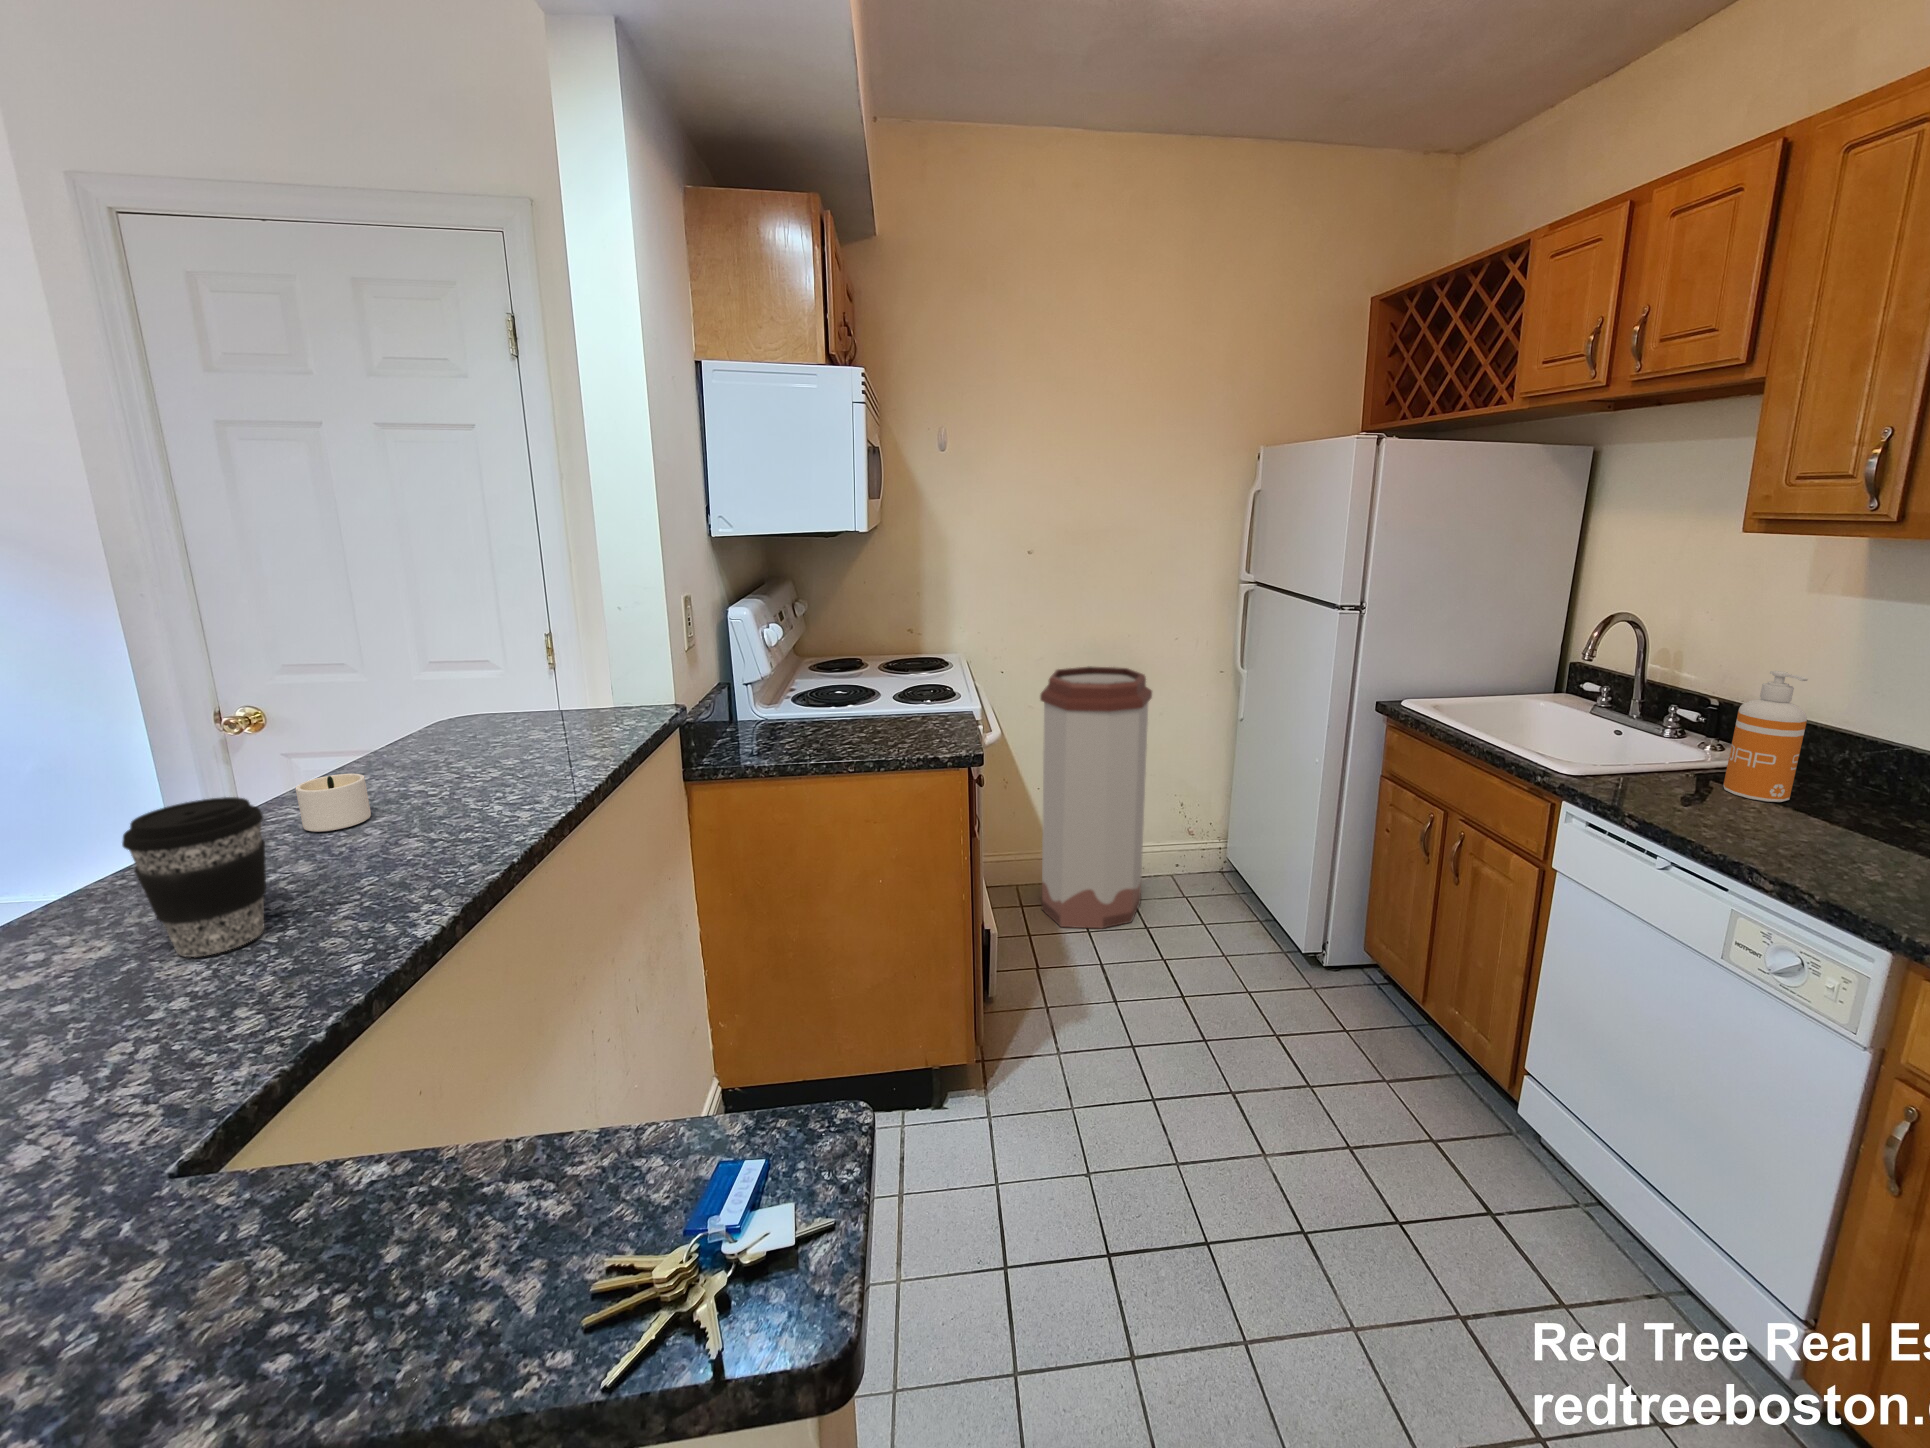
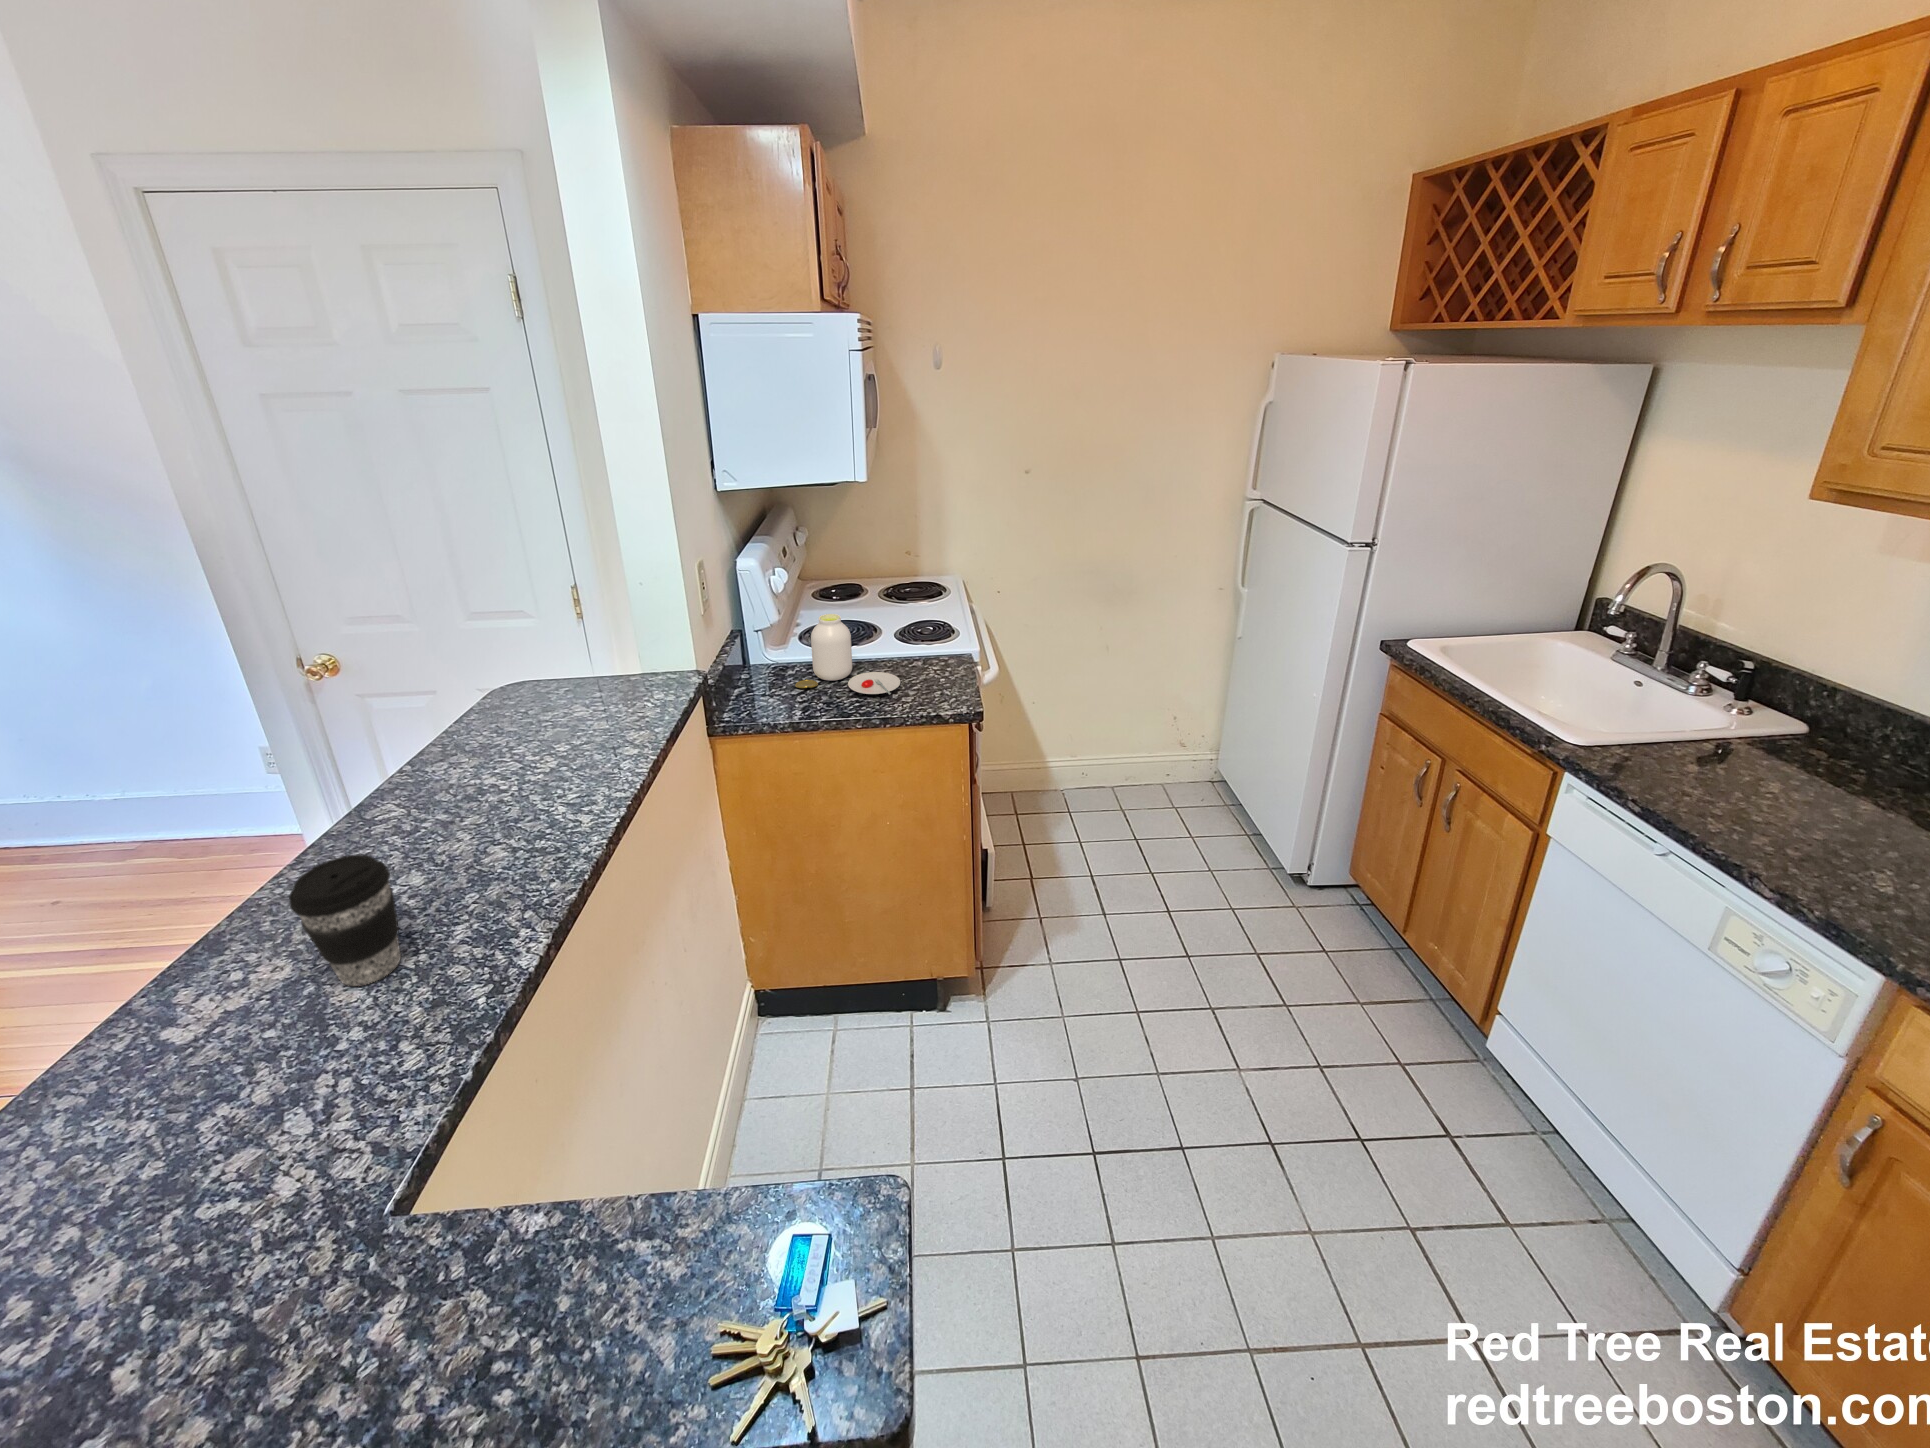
trash can: present [1040,666,1152,928] -> none [1035,578,1157,834]
jar: none [783,667,893,742] -> present [795,614,900,694]
soap dispenser: present [1723,671,1808,802] -> none [1763,667,1887,802]
candle: present [296,774,371,832] -> none [396,782,481,838]

